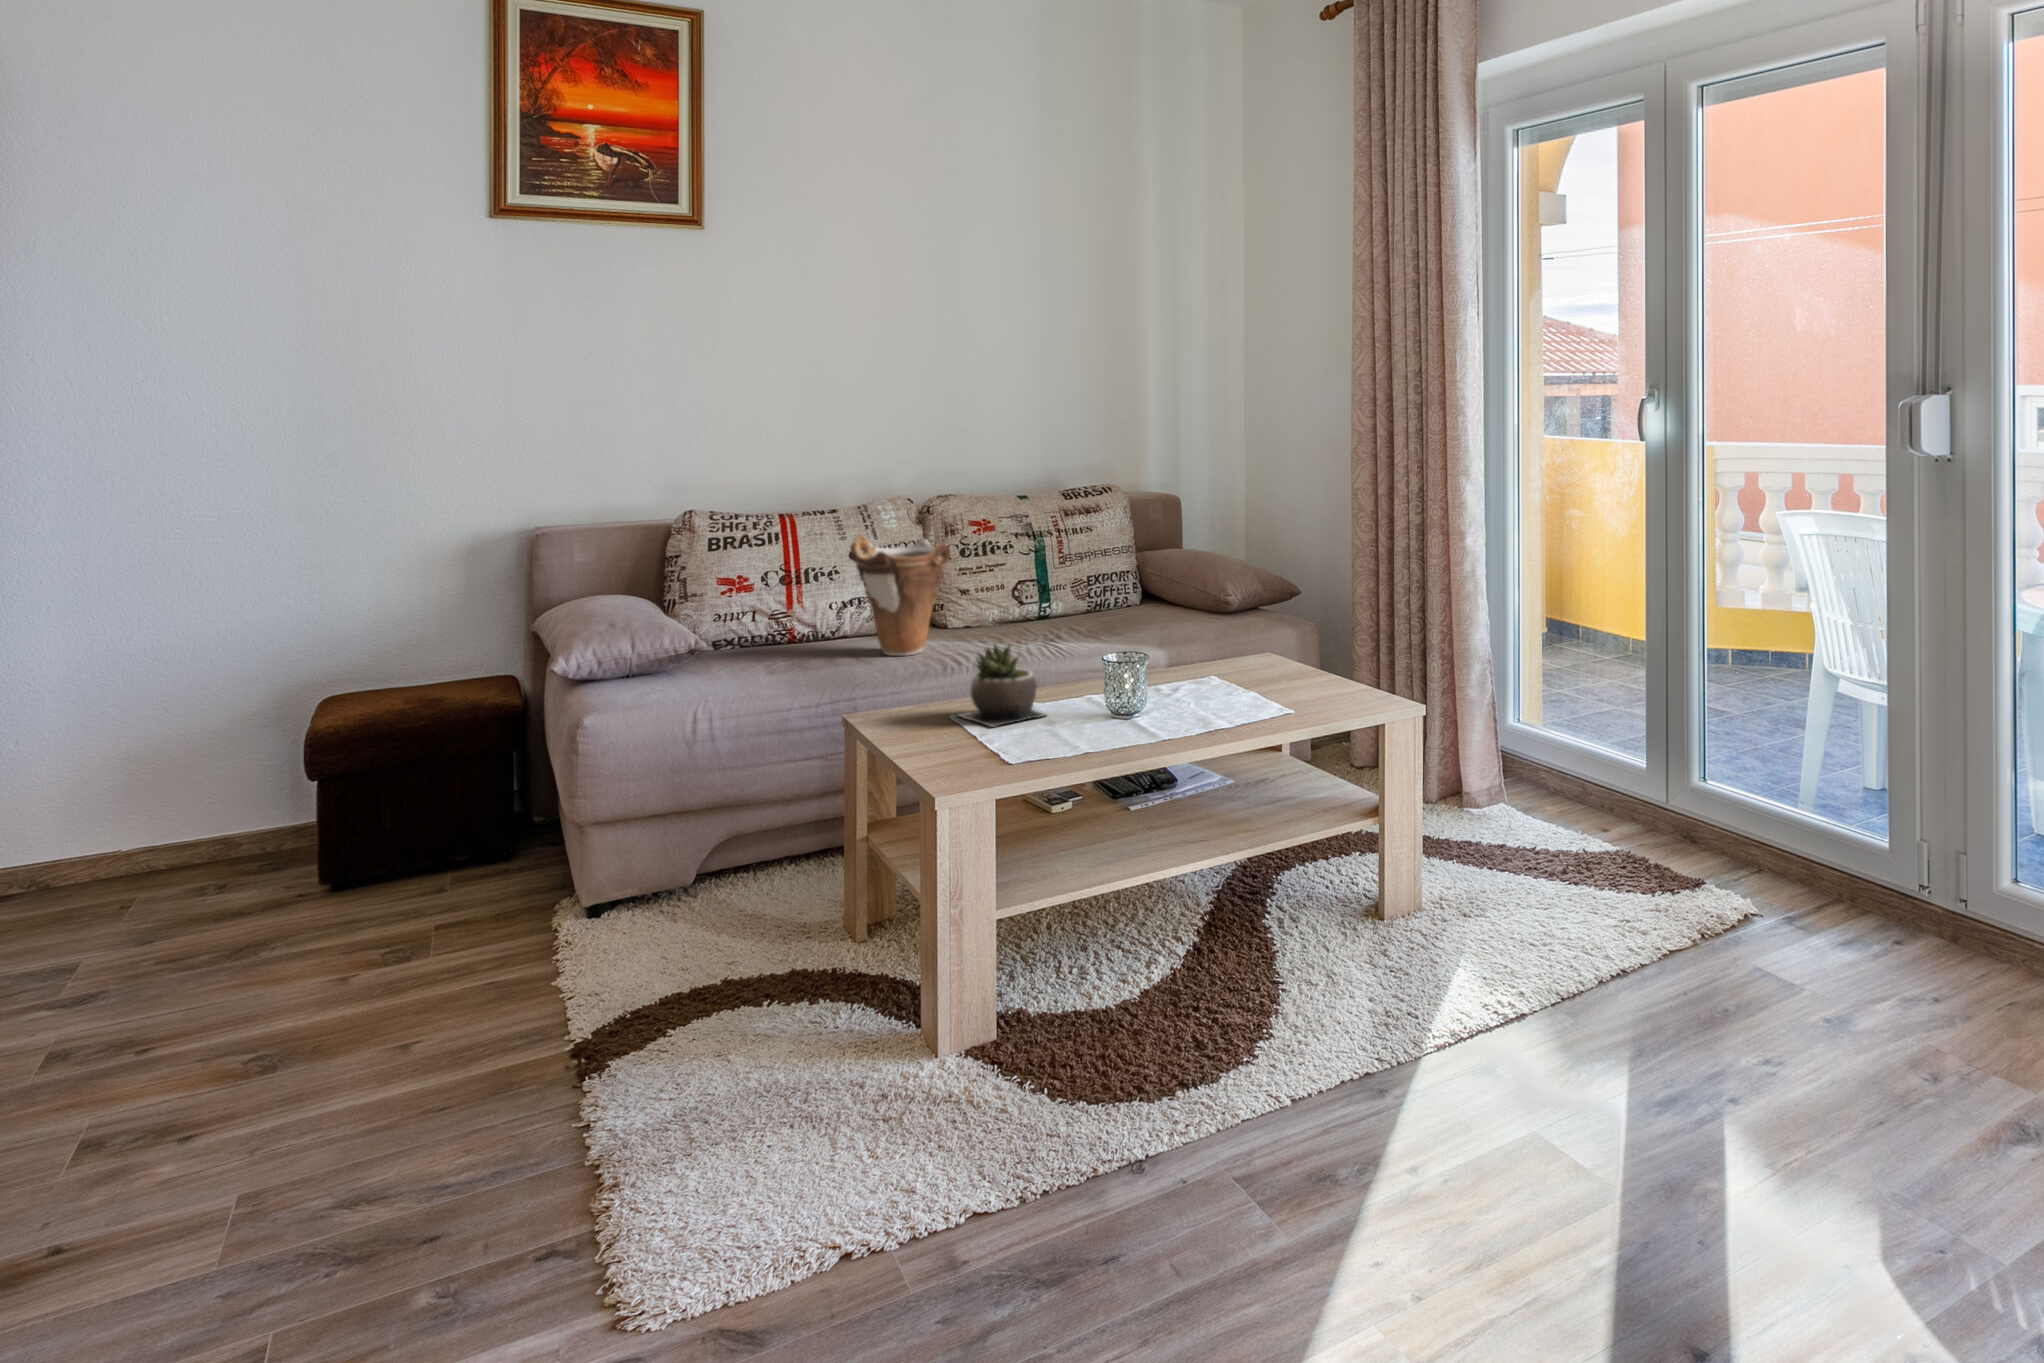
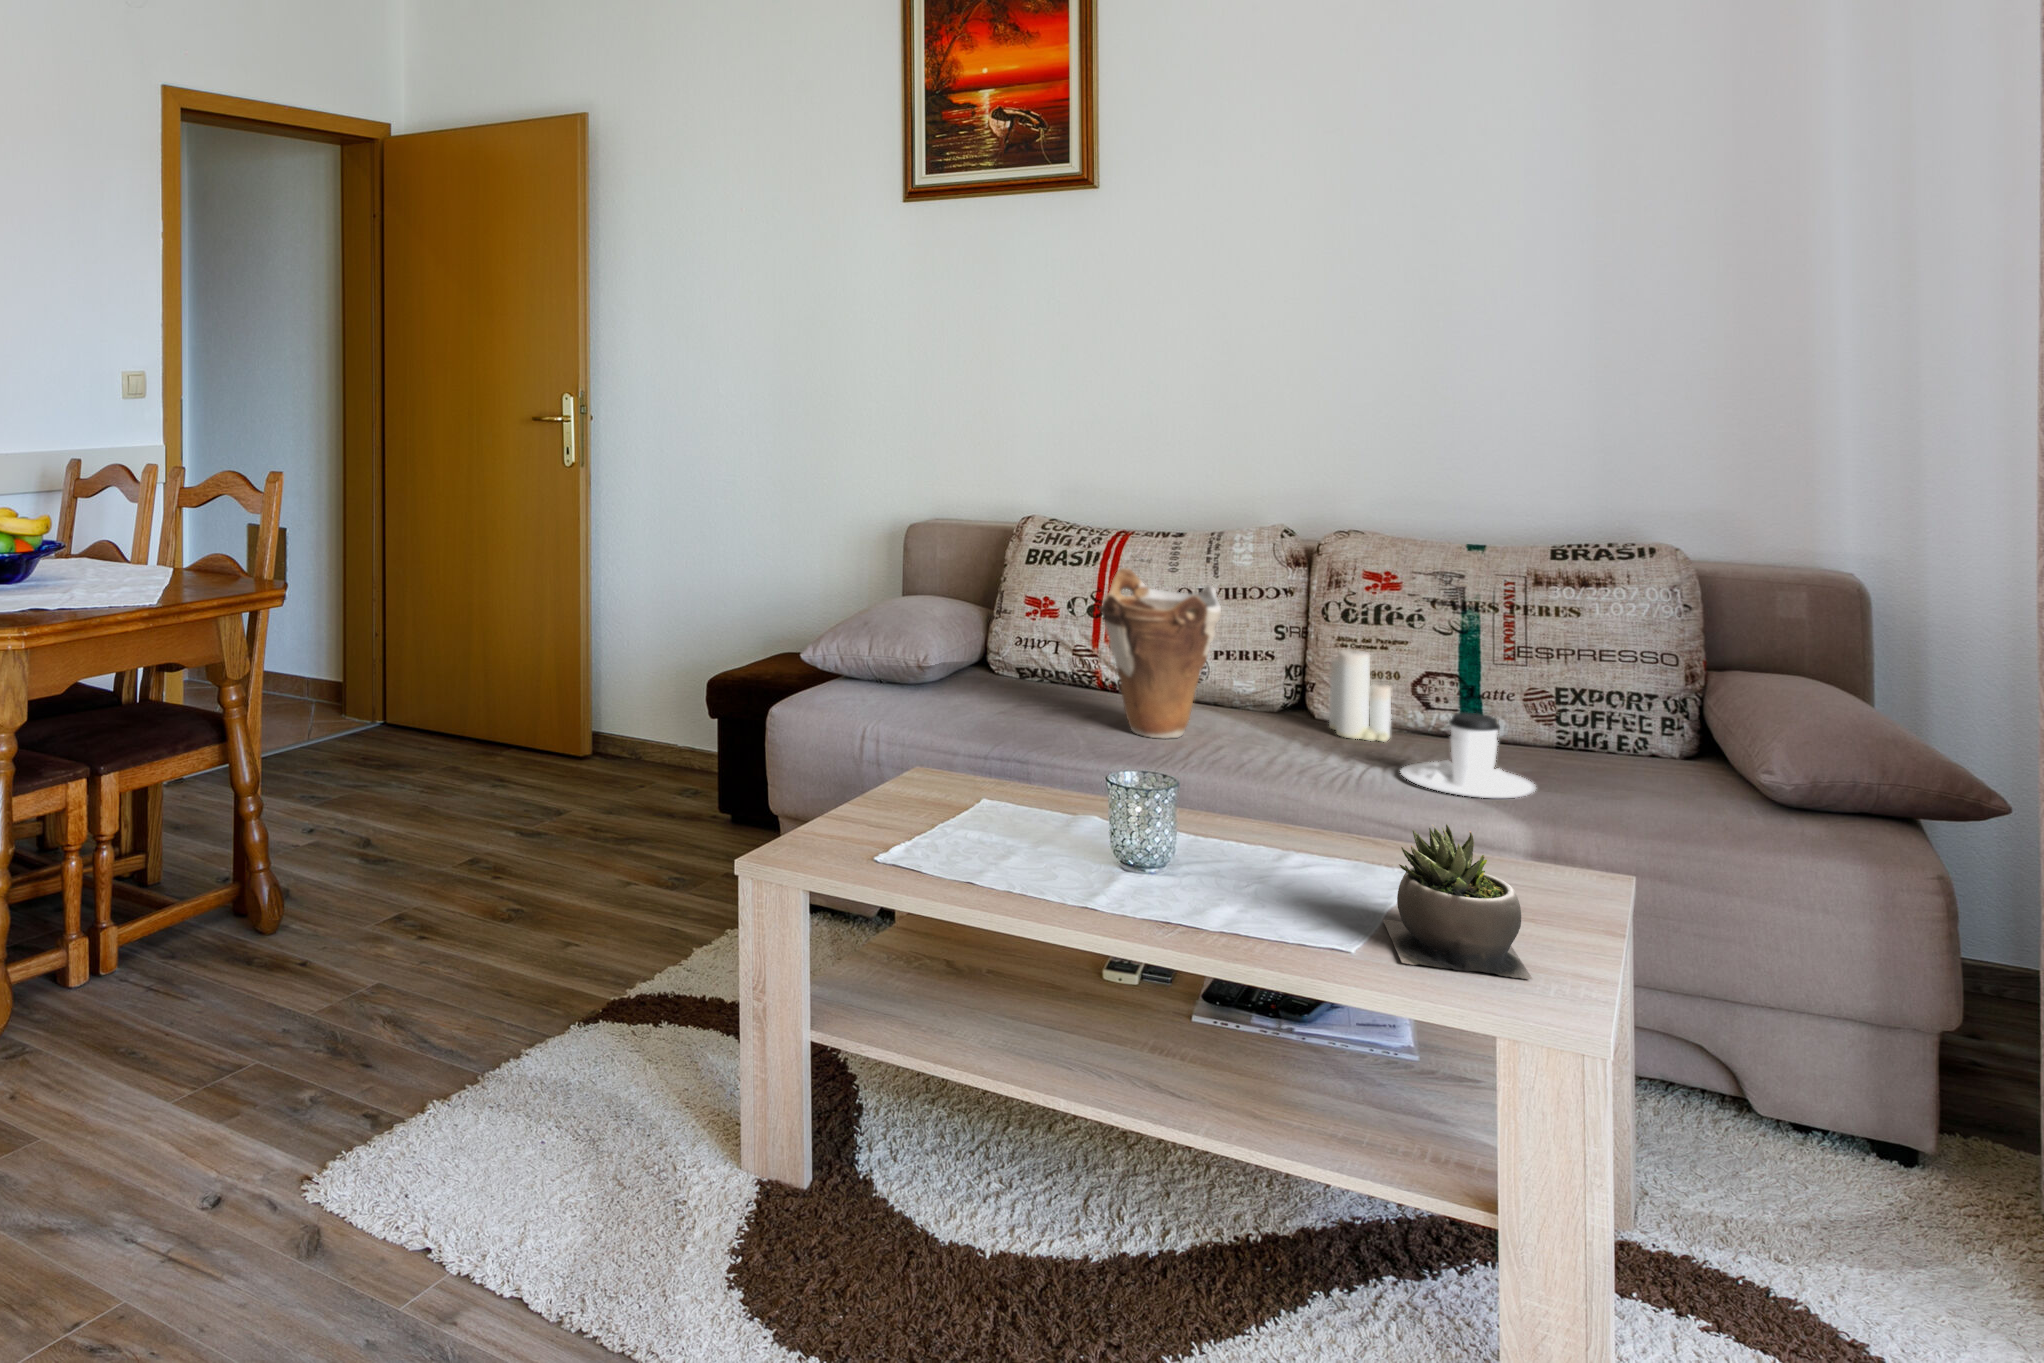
candle: none [977,566,1022,631] -> present [1329,650,1391,741]
coffee cup: none [1063,591,1137,641] -> present [1401,713,1536,798]
succulent plant: present [958,645,1046,727] -> present [1383,824,1533,979]

